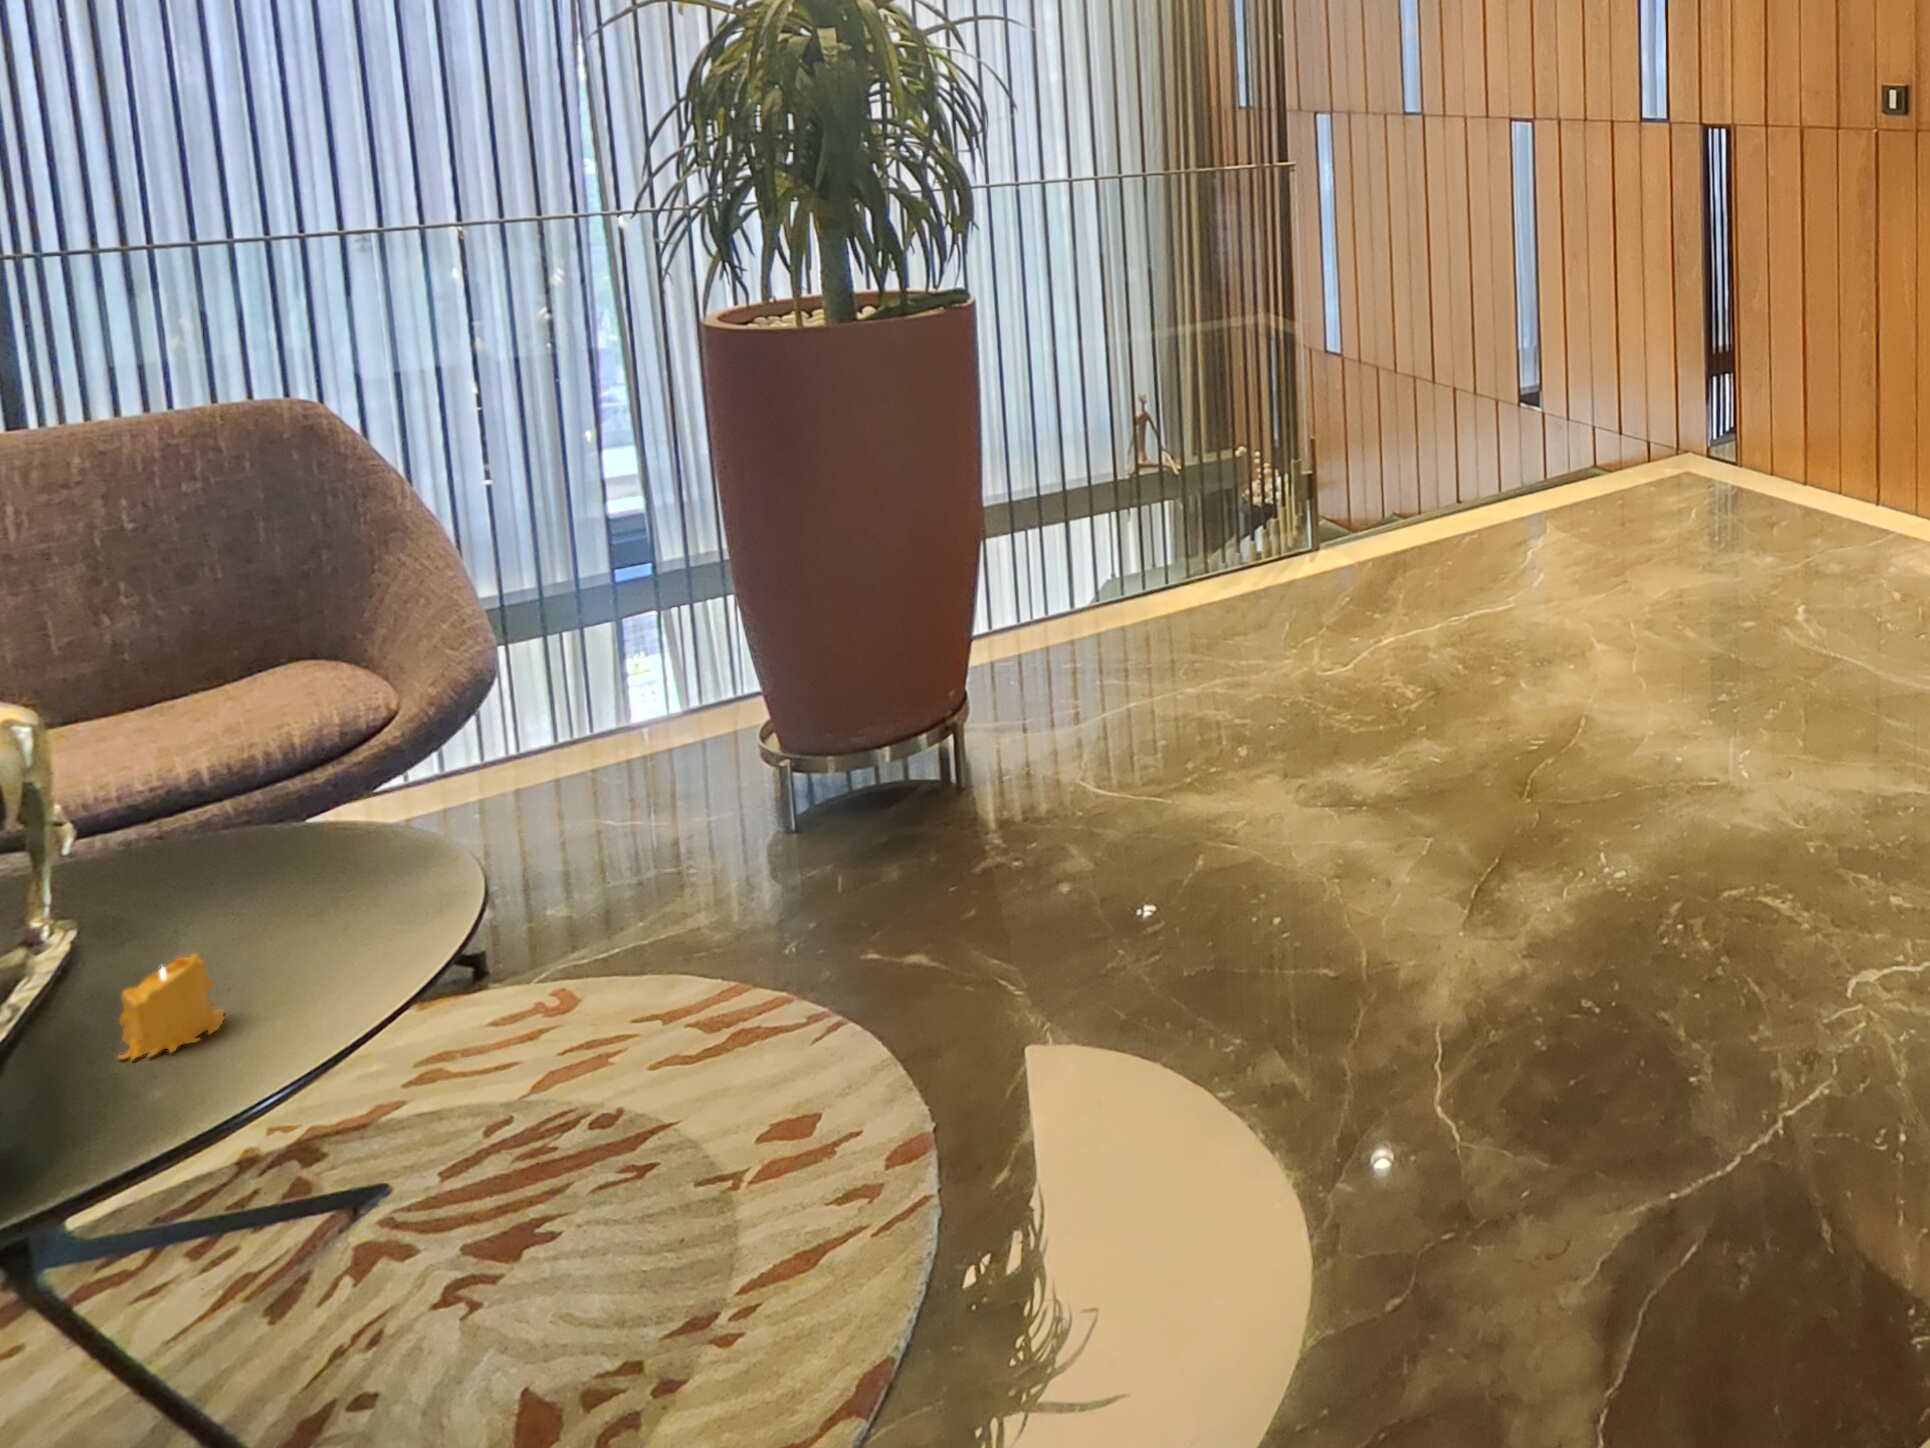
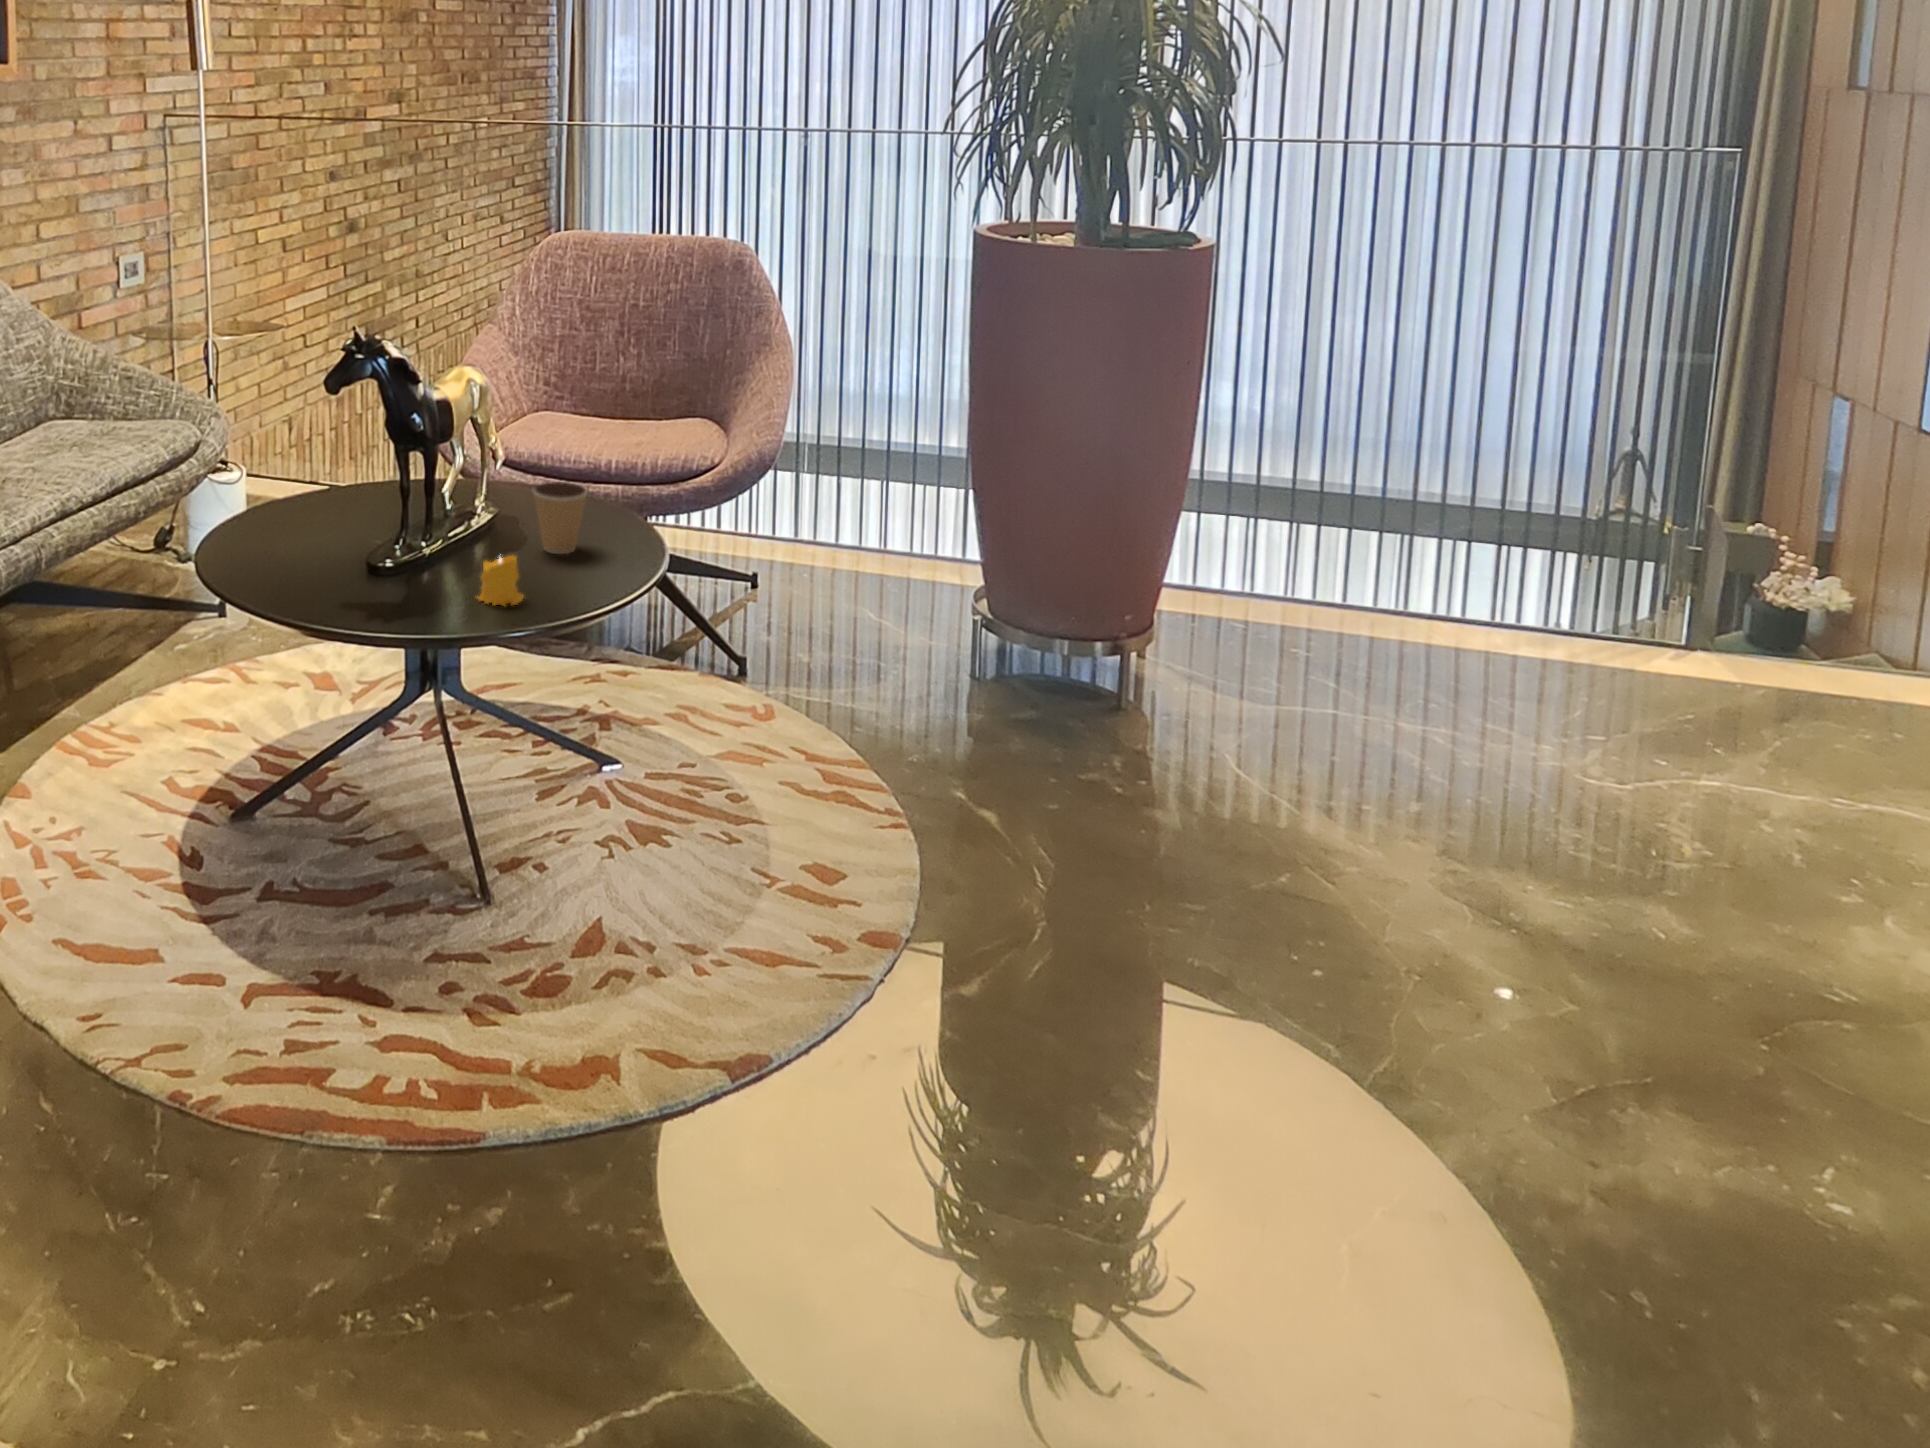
coffee cup: none [141,806,263,934] -> present [533,482,588,554]

